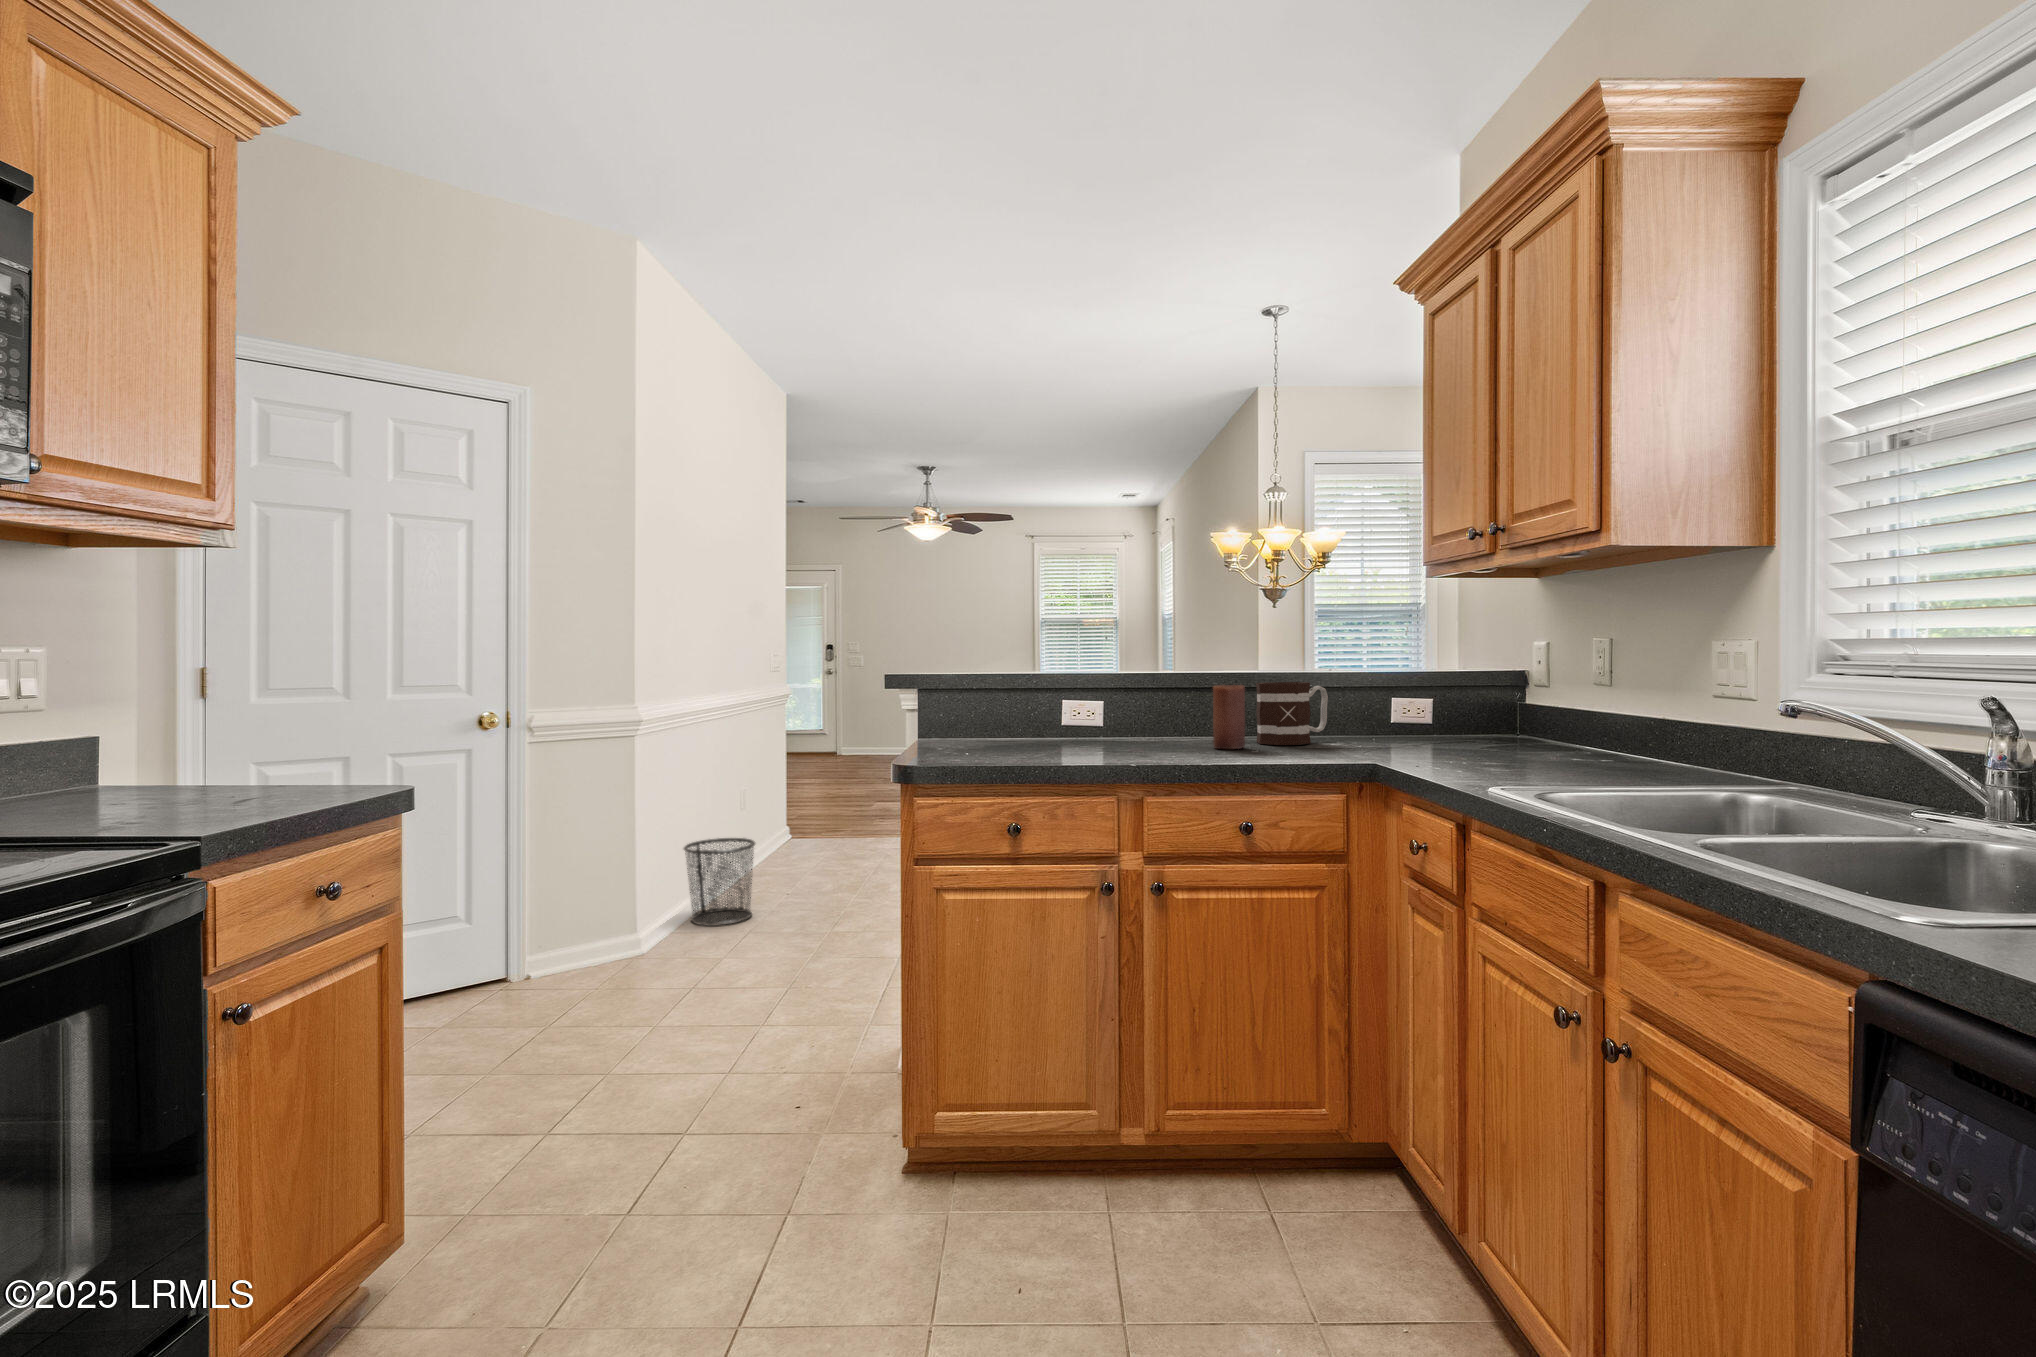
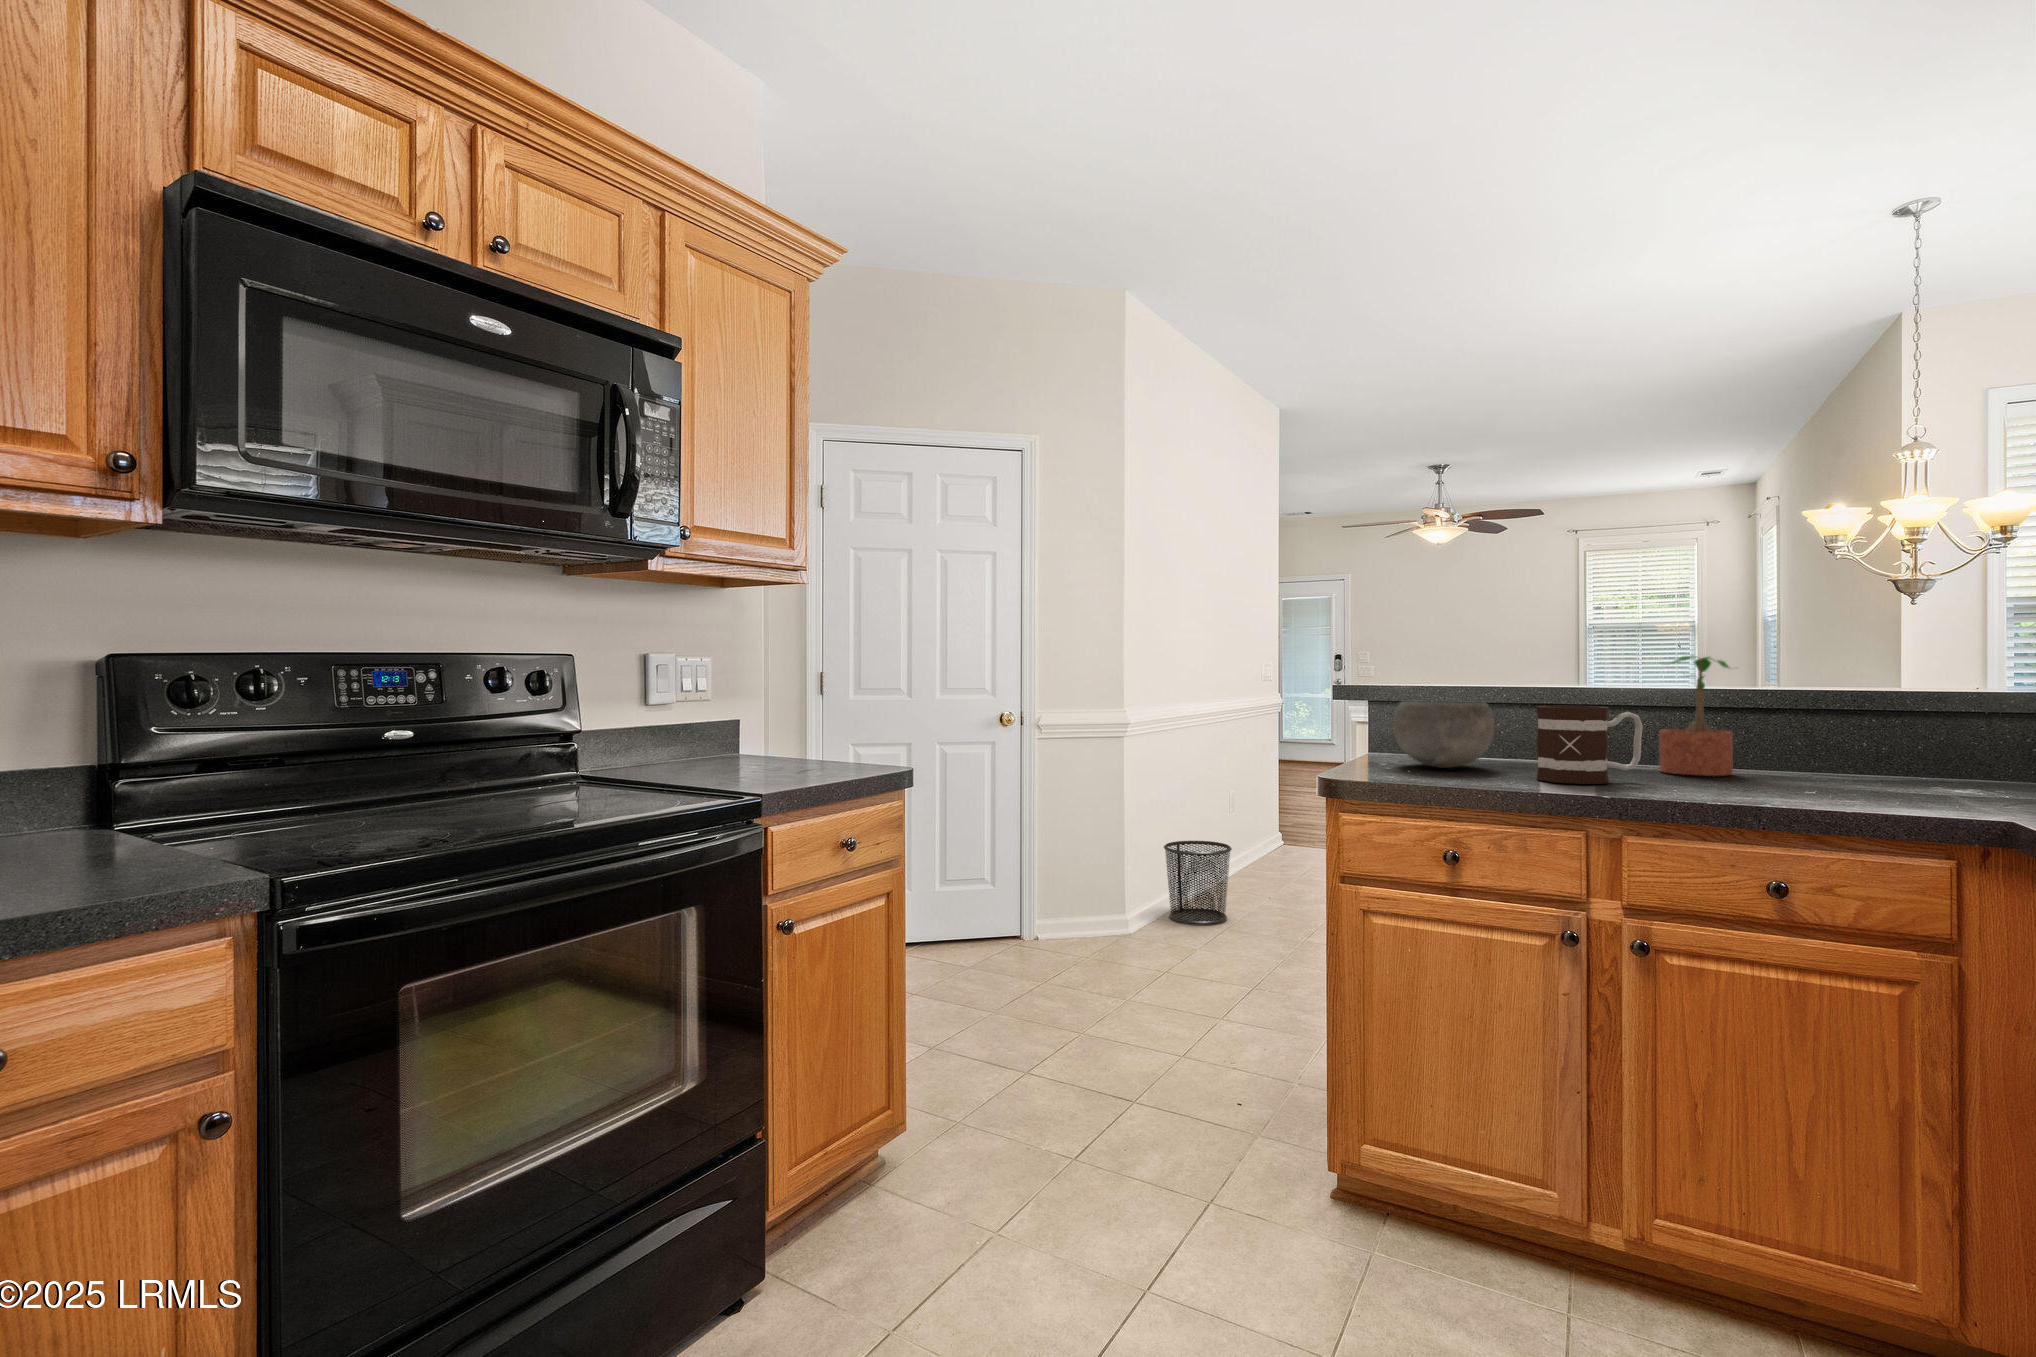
potted plant: none [1150,643,1206,742] -> present [1659,656,1733,776]
mug: present [1256,682,1328,745] -> present [1537,706,1643,784]
candle: present [1213,685,1245,749] -> none [1741,708,1789,788]
bowl: none [945,687,1031,748] -> present [1393,701,1495,768]

